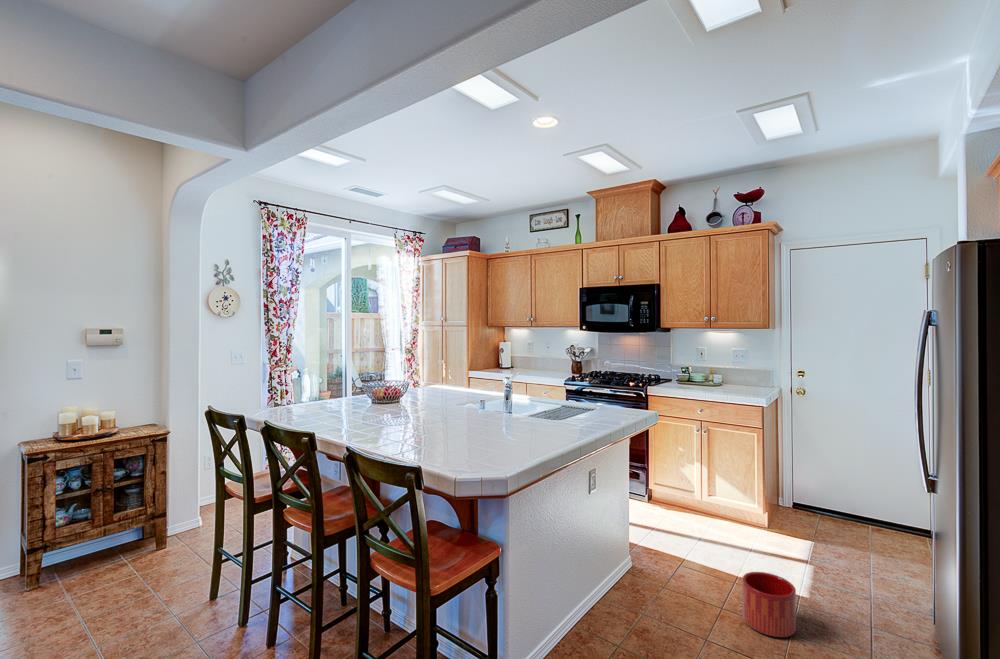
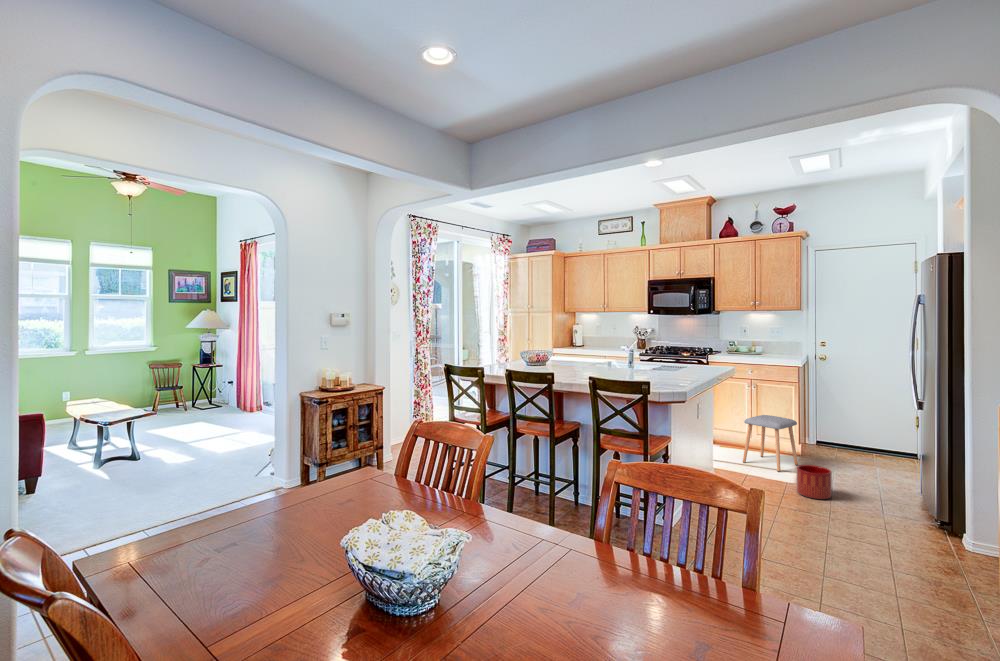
stool: none [680,477,758,568] -> present [743,415,798,472]

